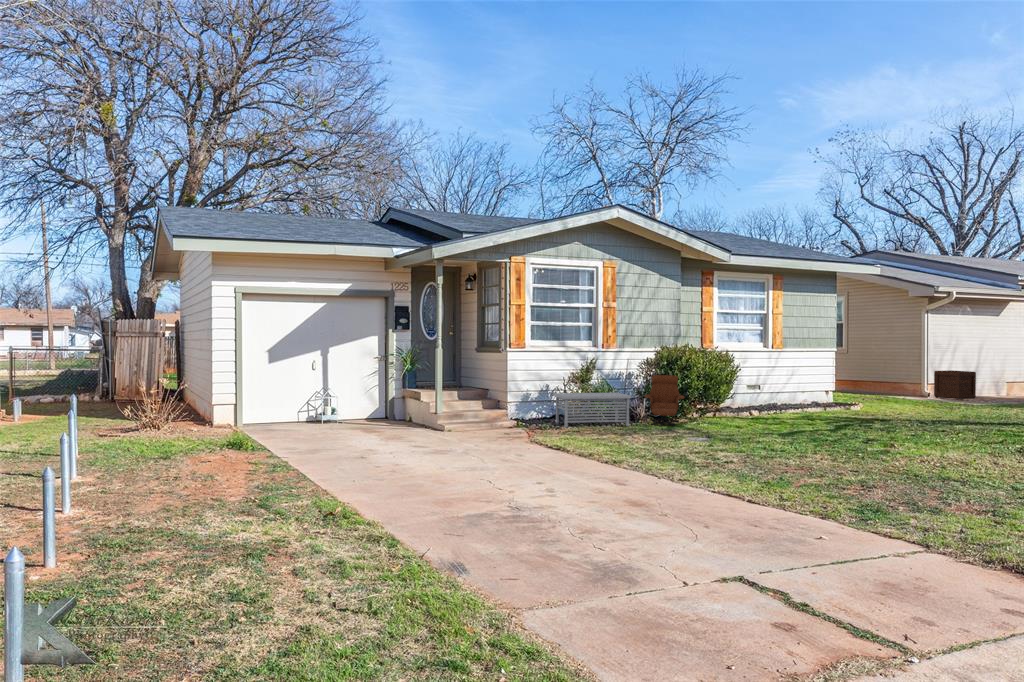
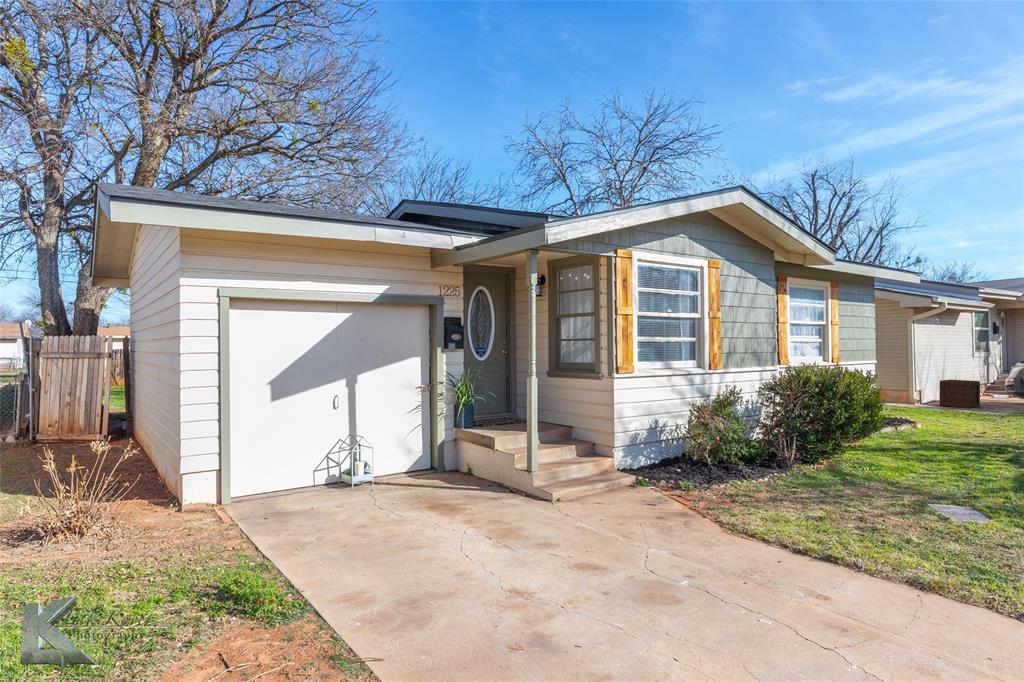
lounge chair: present [645,375,685,426] -> none [762,403,823,472]
storage bench: present [553,393,631,427] -> none [664,427,771,481]

